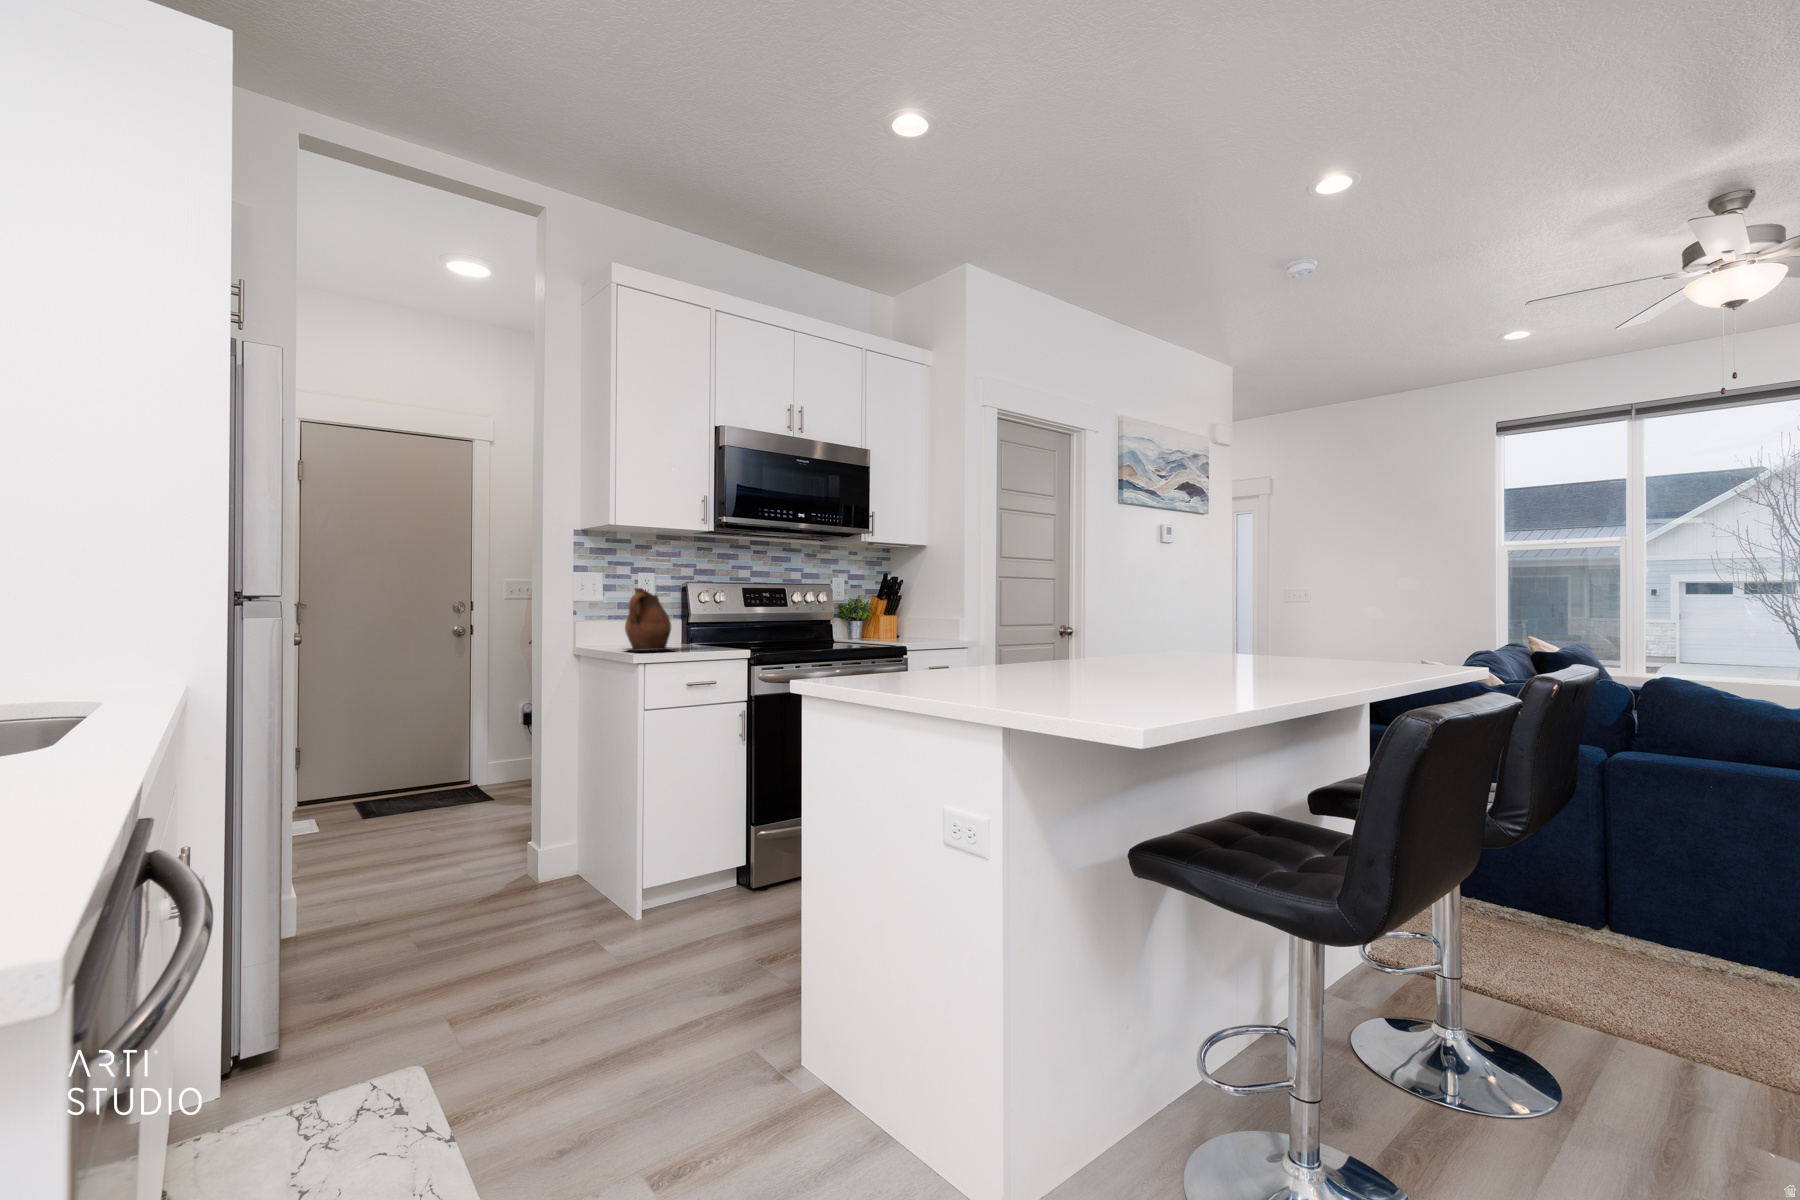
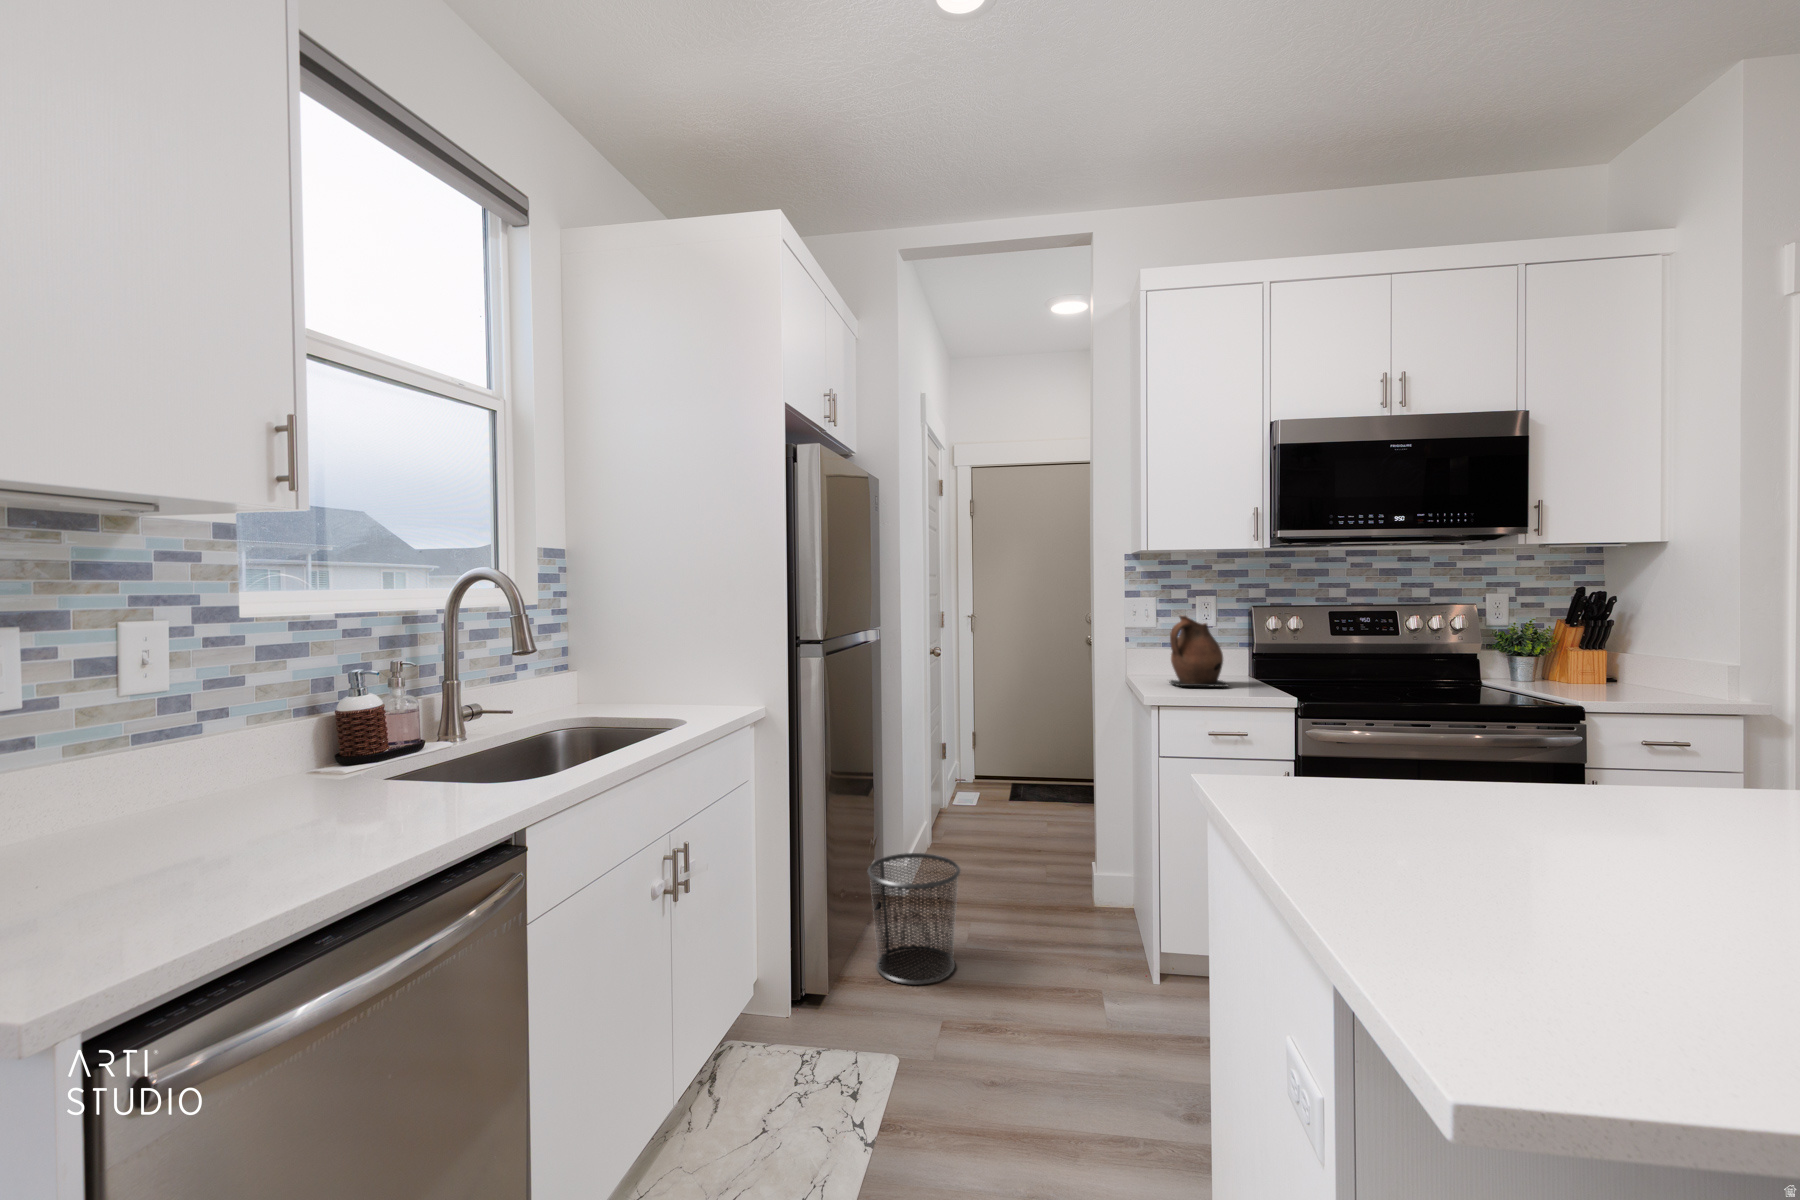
trash can: none [310,853,439,1008] -> present [868,853,960,985]

